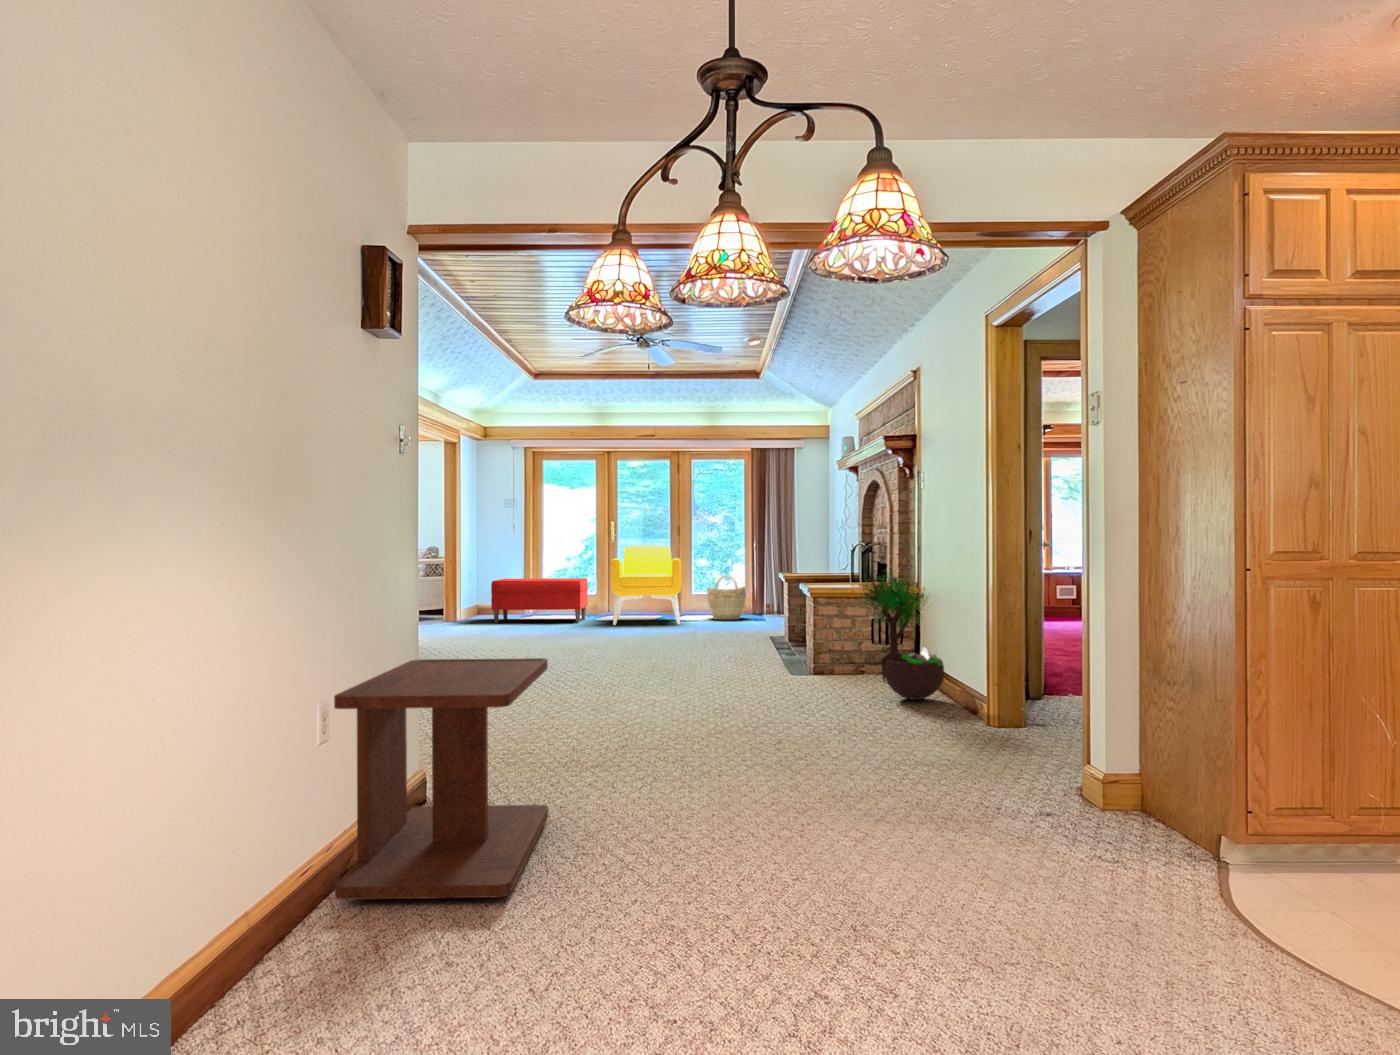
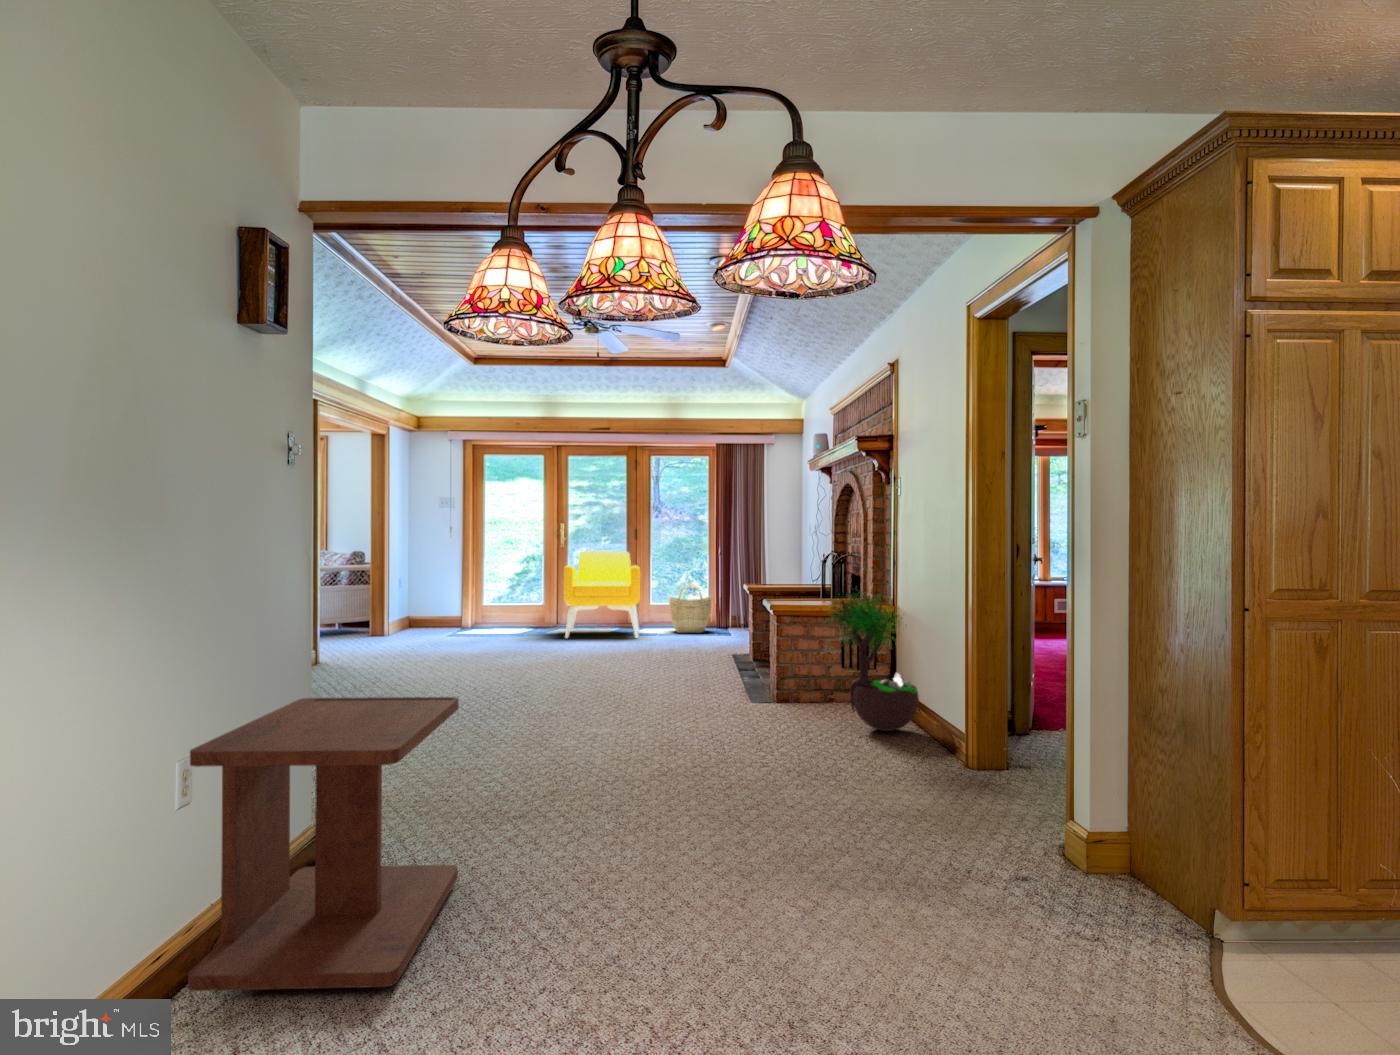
bench: present [491,578,588,623] -> none [431,586,538,635]

